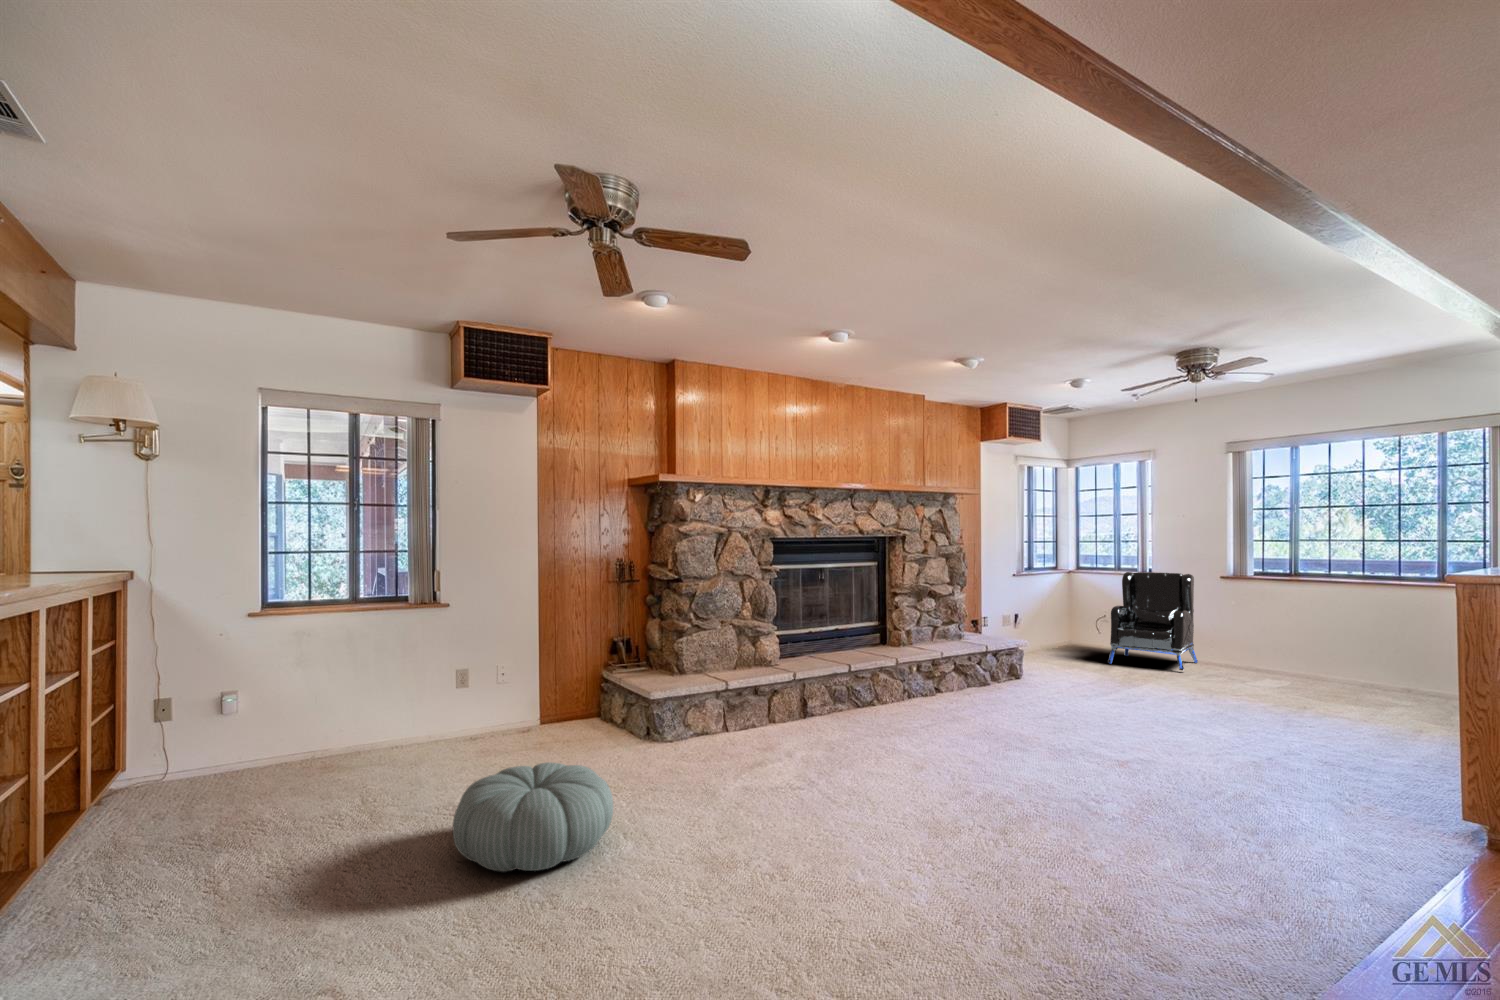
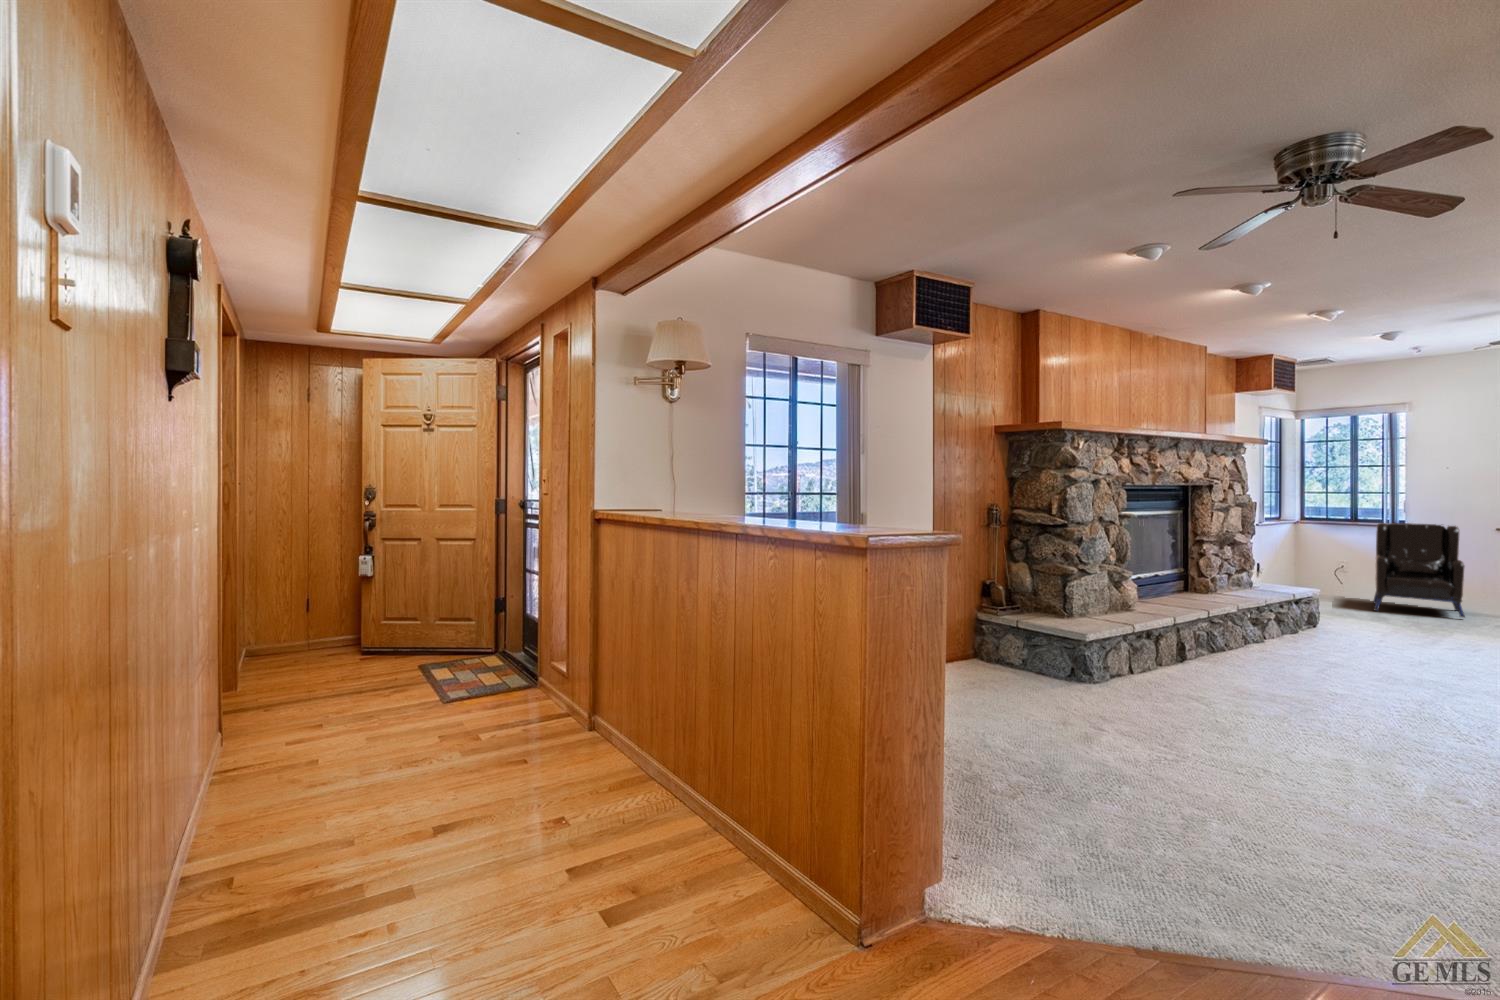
pouf: present [453,762,613,872] -> none [1095,699,1267,800]

